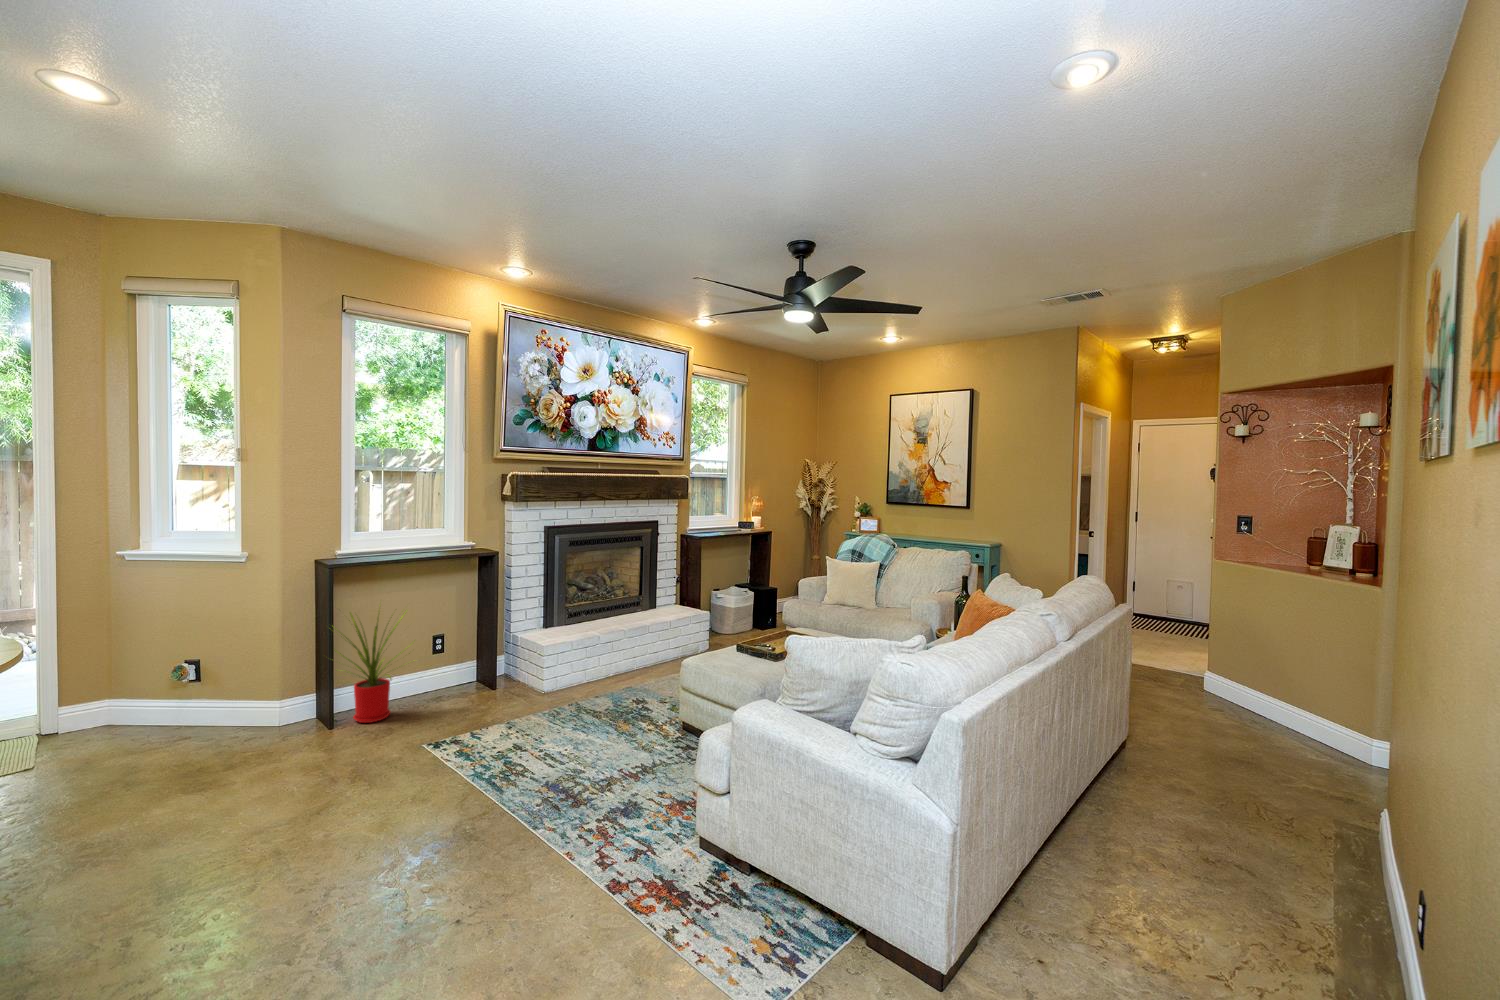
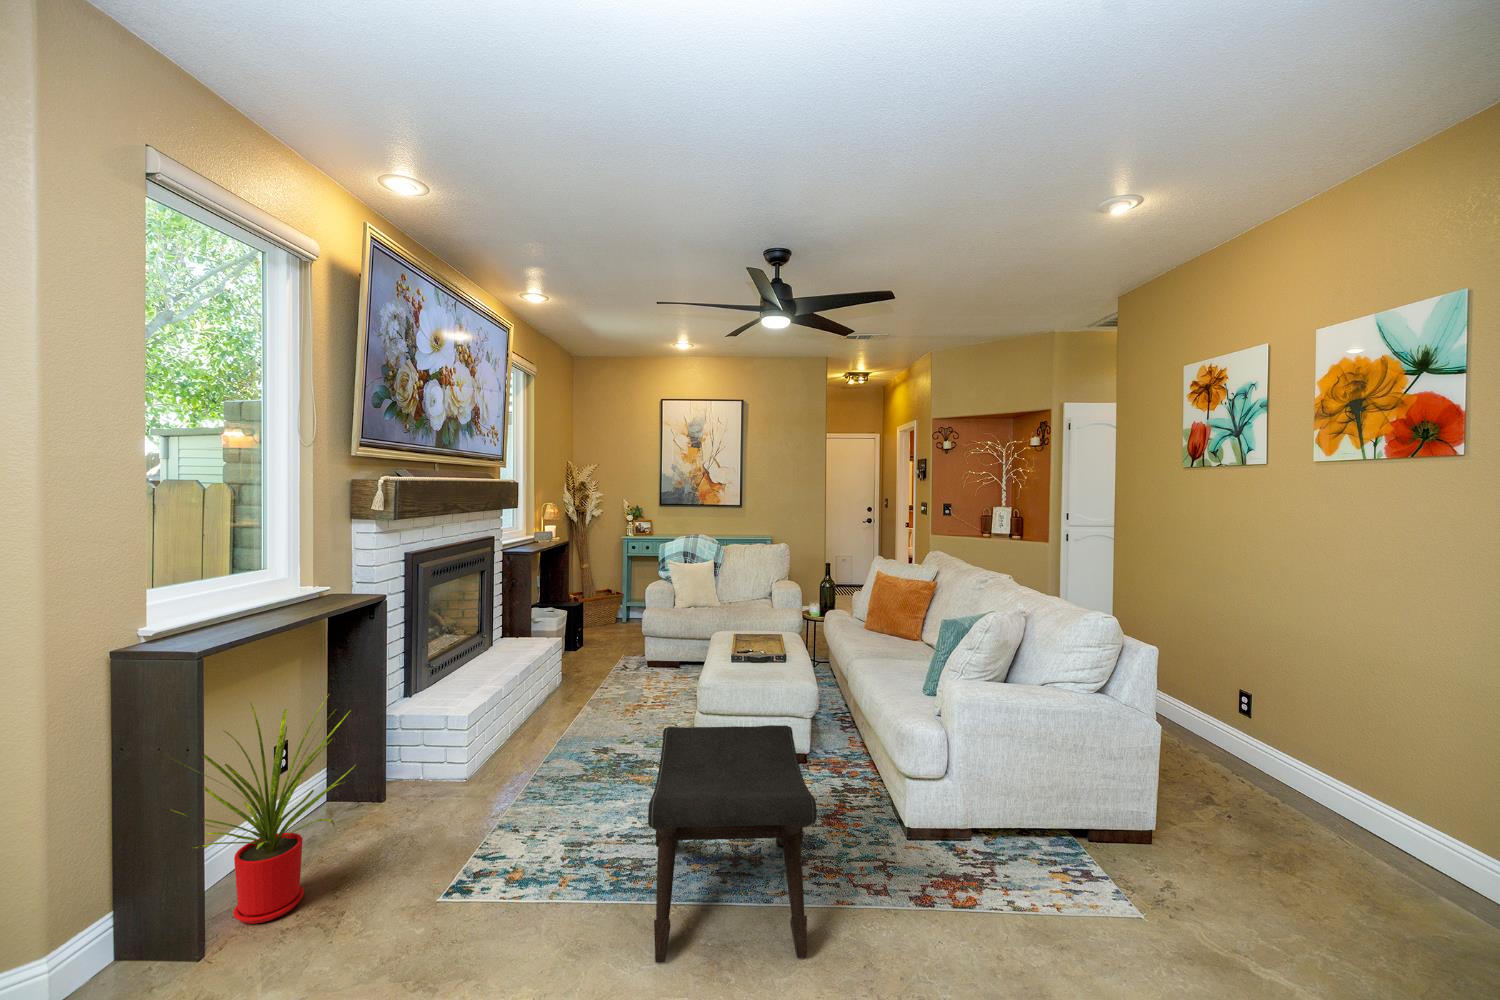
footstool: none [409,674,610,865] -> present [648,725,817,963]

